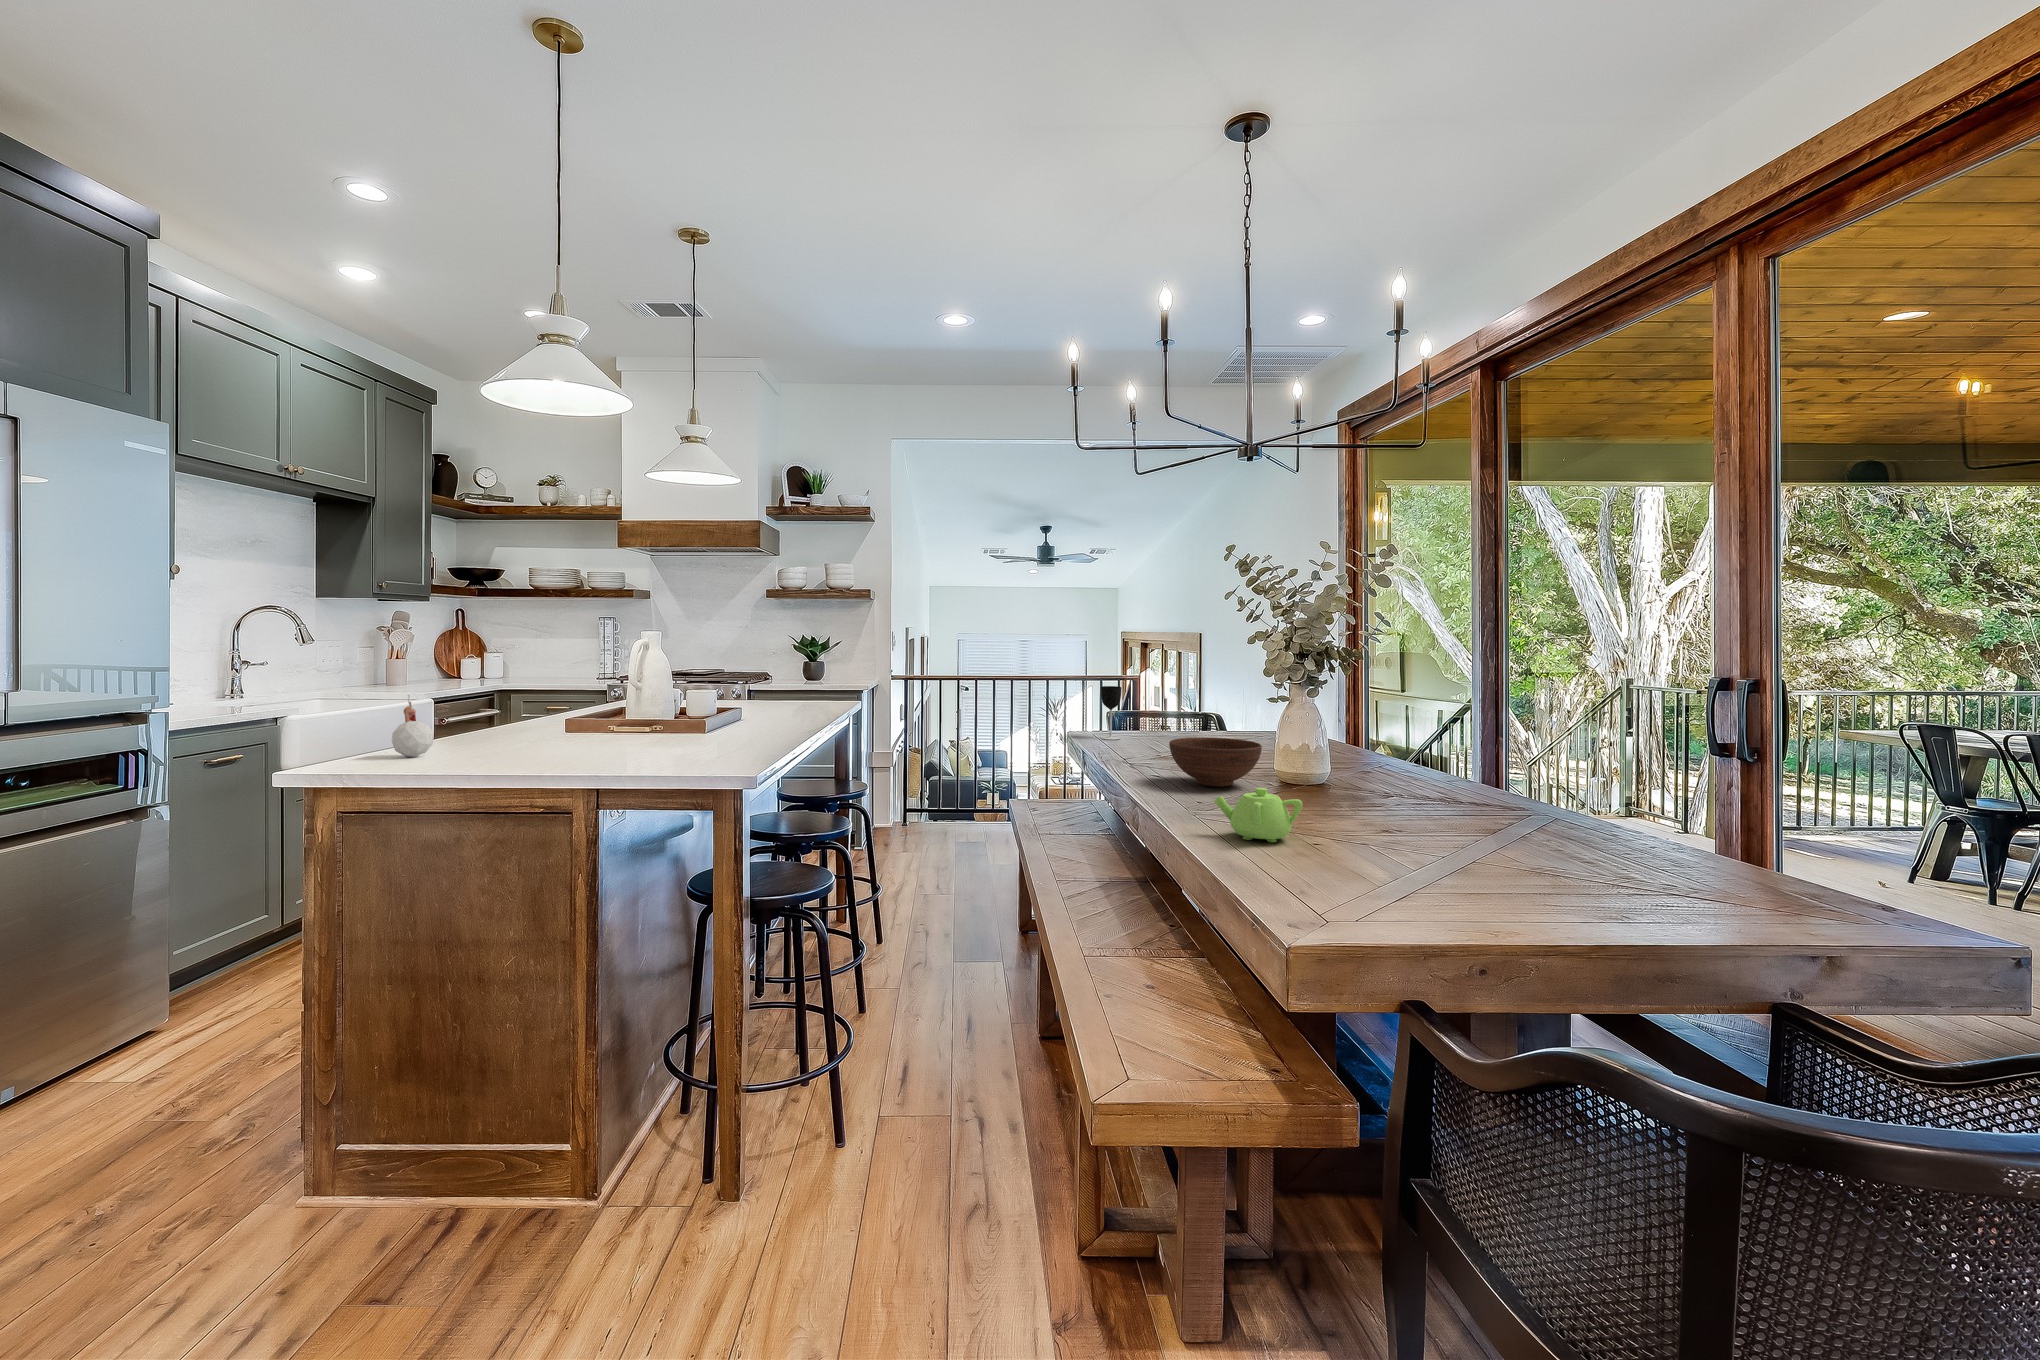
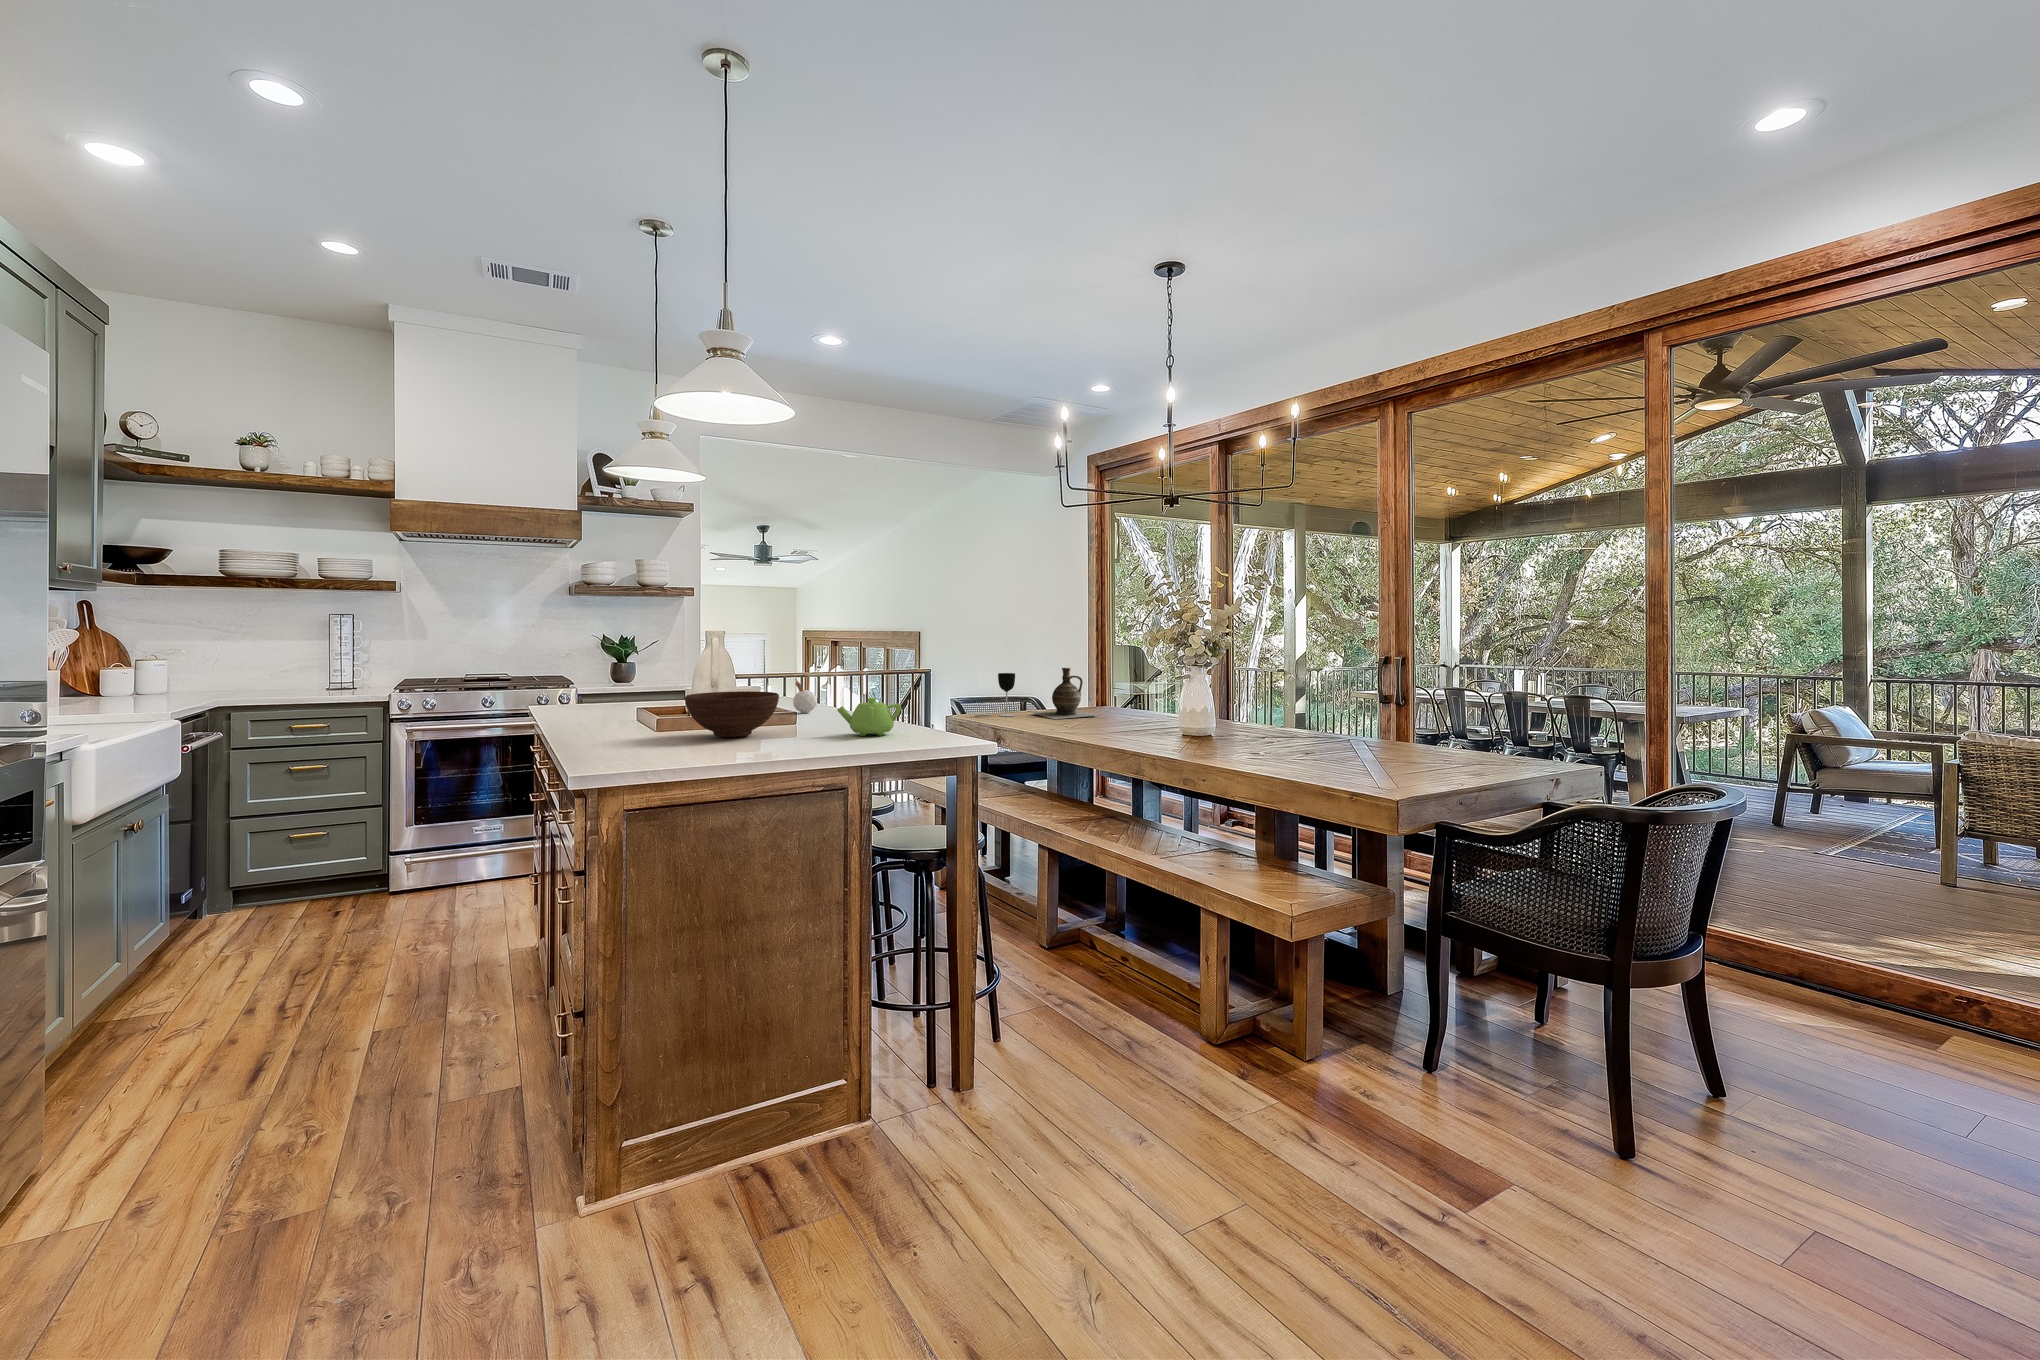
ceramic jug: none [1142,682,1222,748] -> present [1033,668,1097,719]
candle: present [392,695,433,757] -> present [793,676,817,713]
bowl: present [1169,737,1262,787] -> present [685,691,779,737]
teapot: present [1214,788,1302,842] -> present [837,698,901,736]

